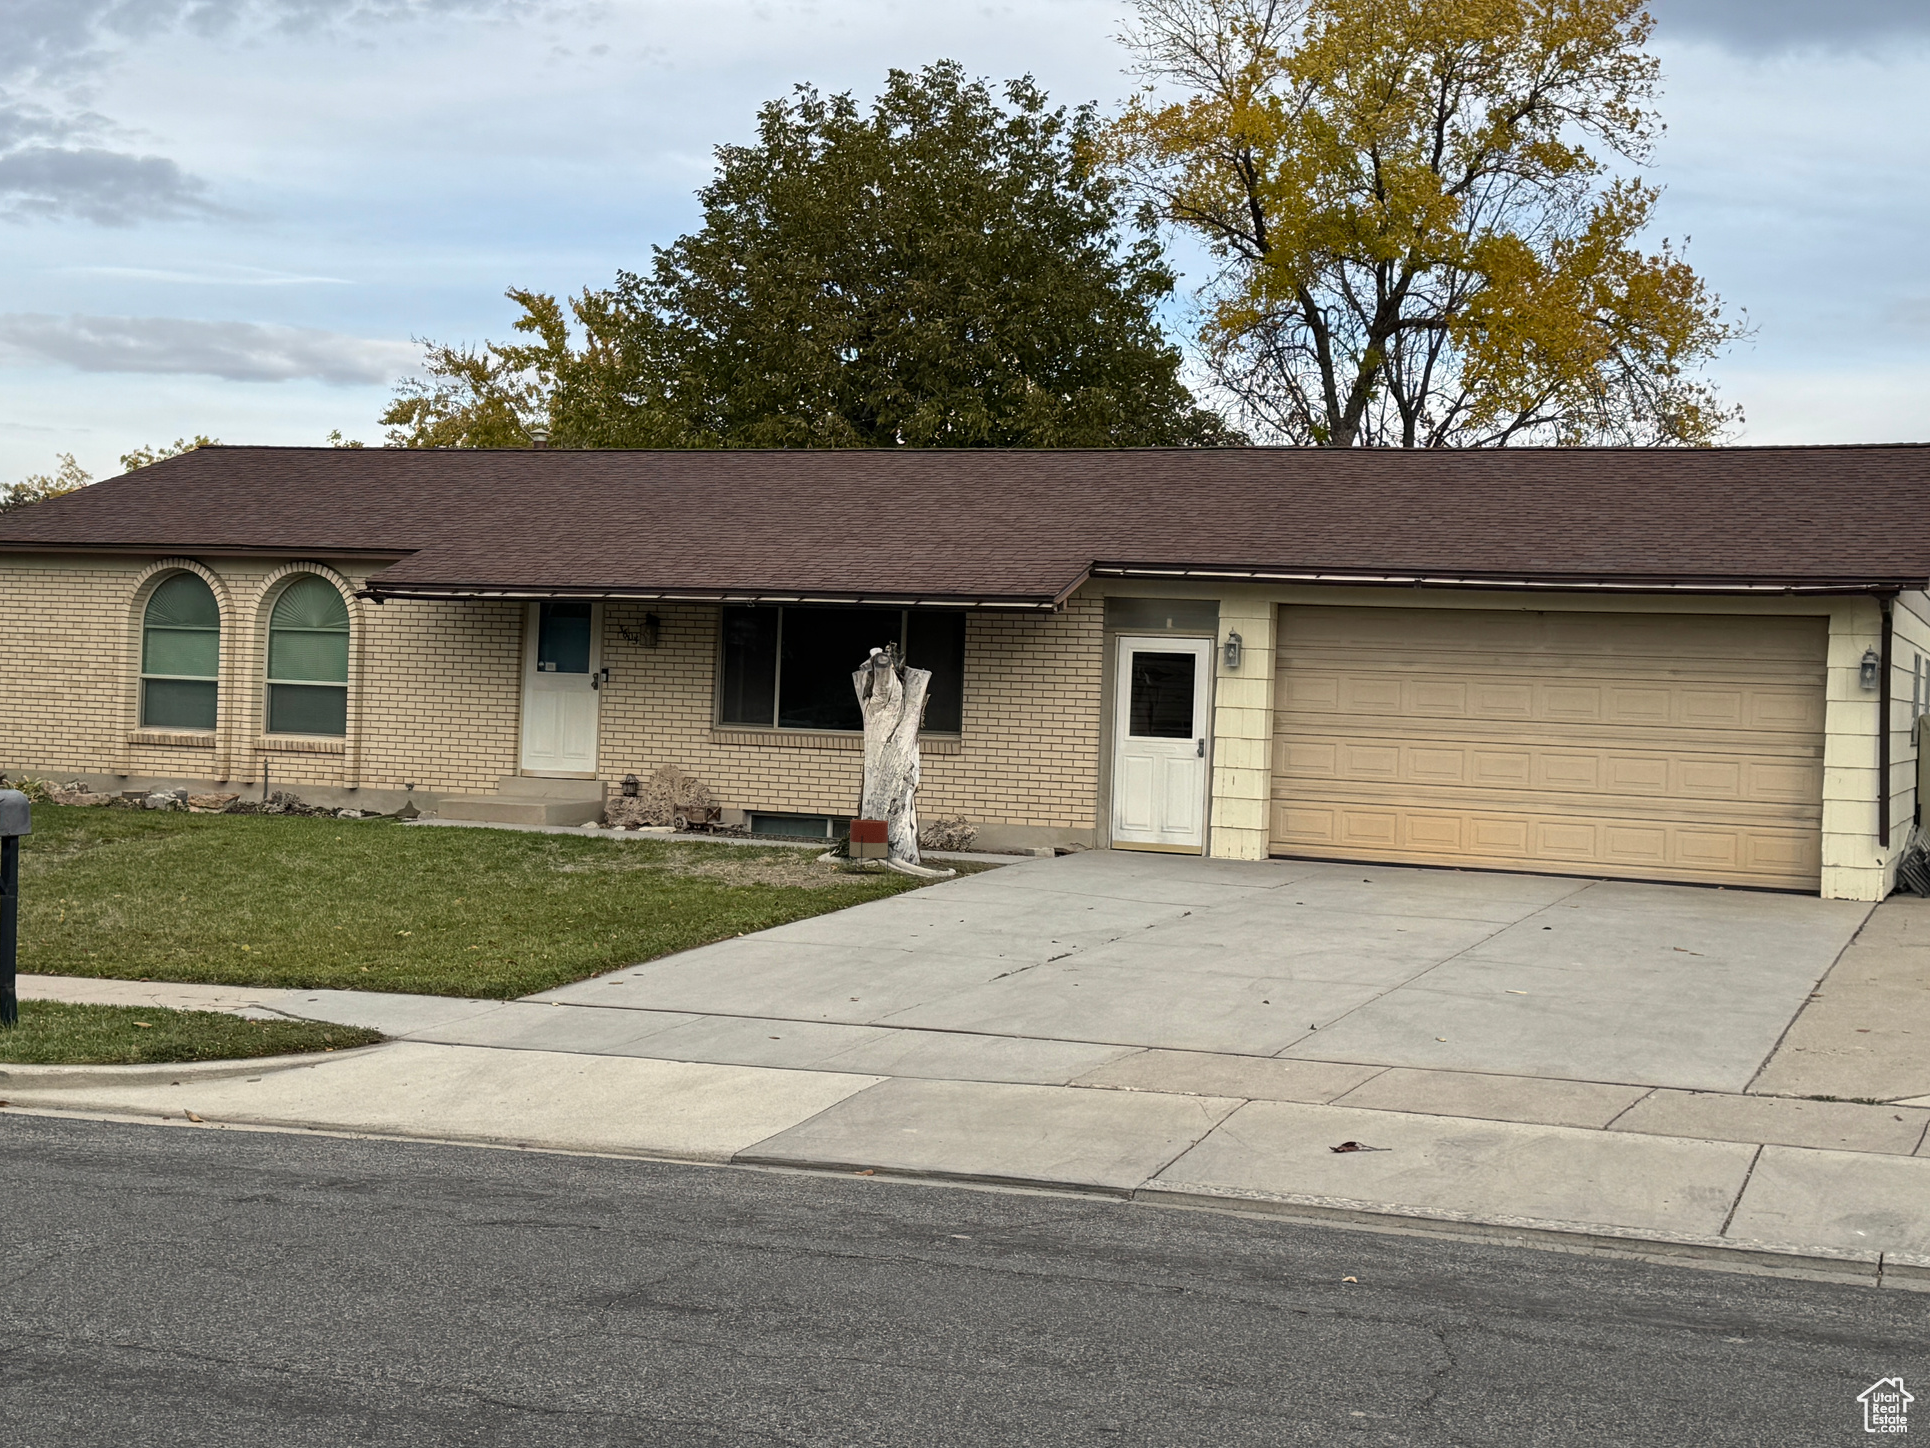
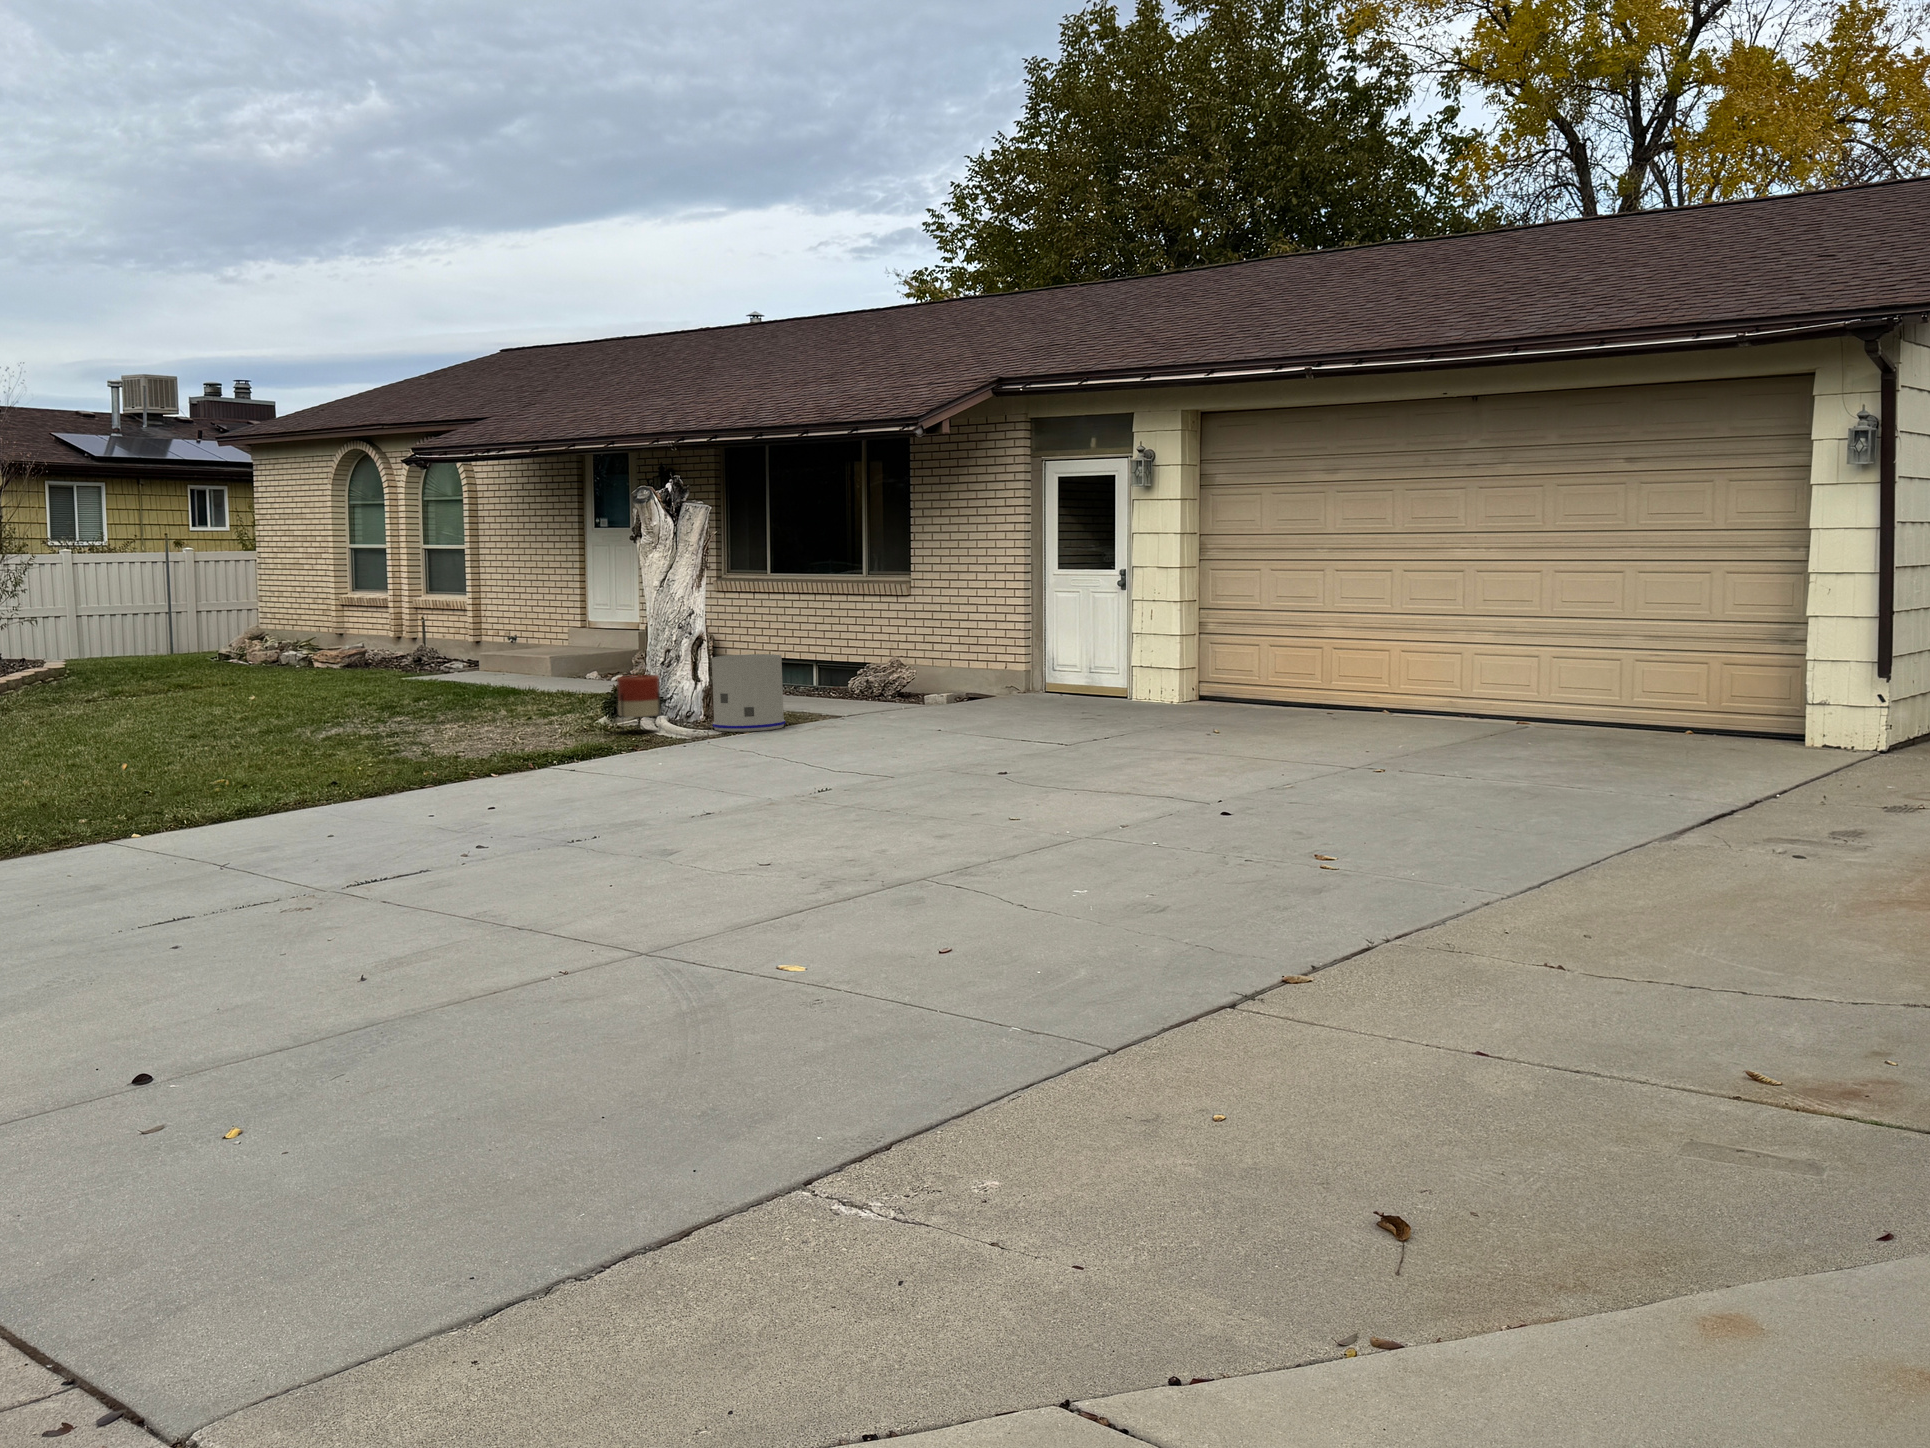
trash can: none [921,804,989,874] -> present [712,654,785,732]

